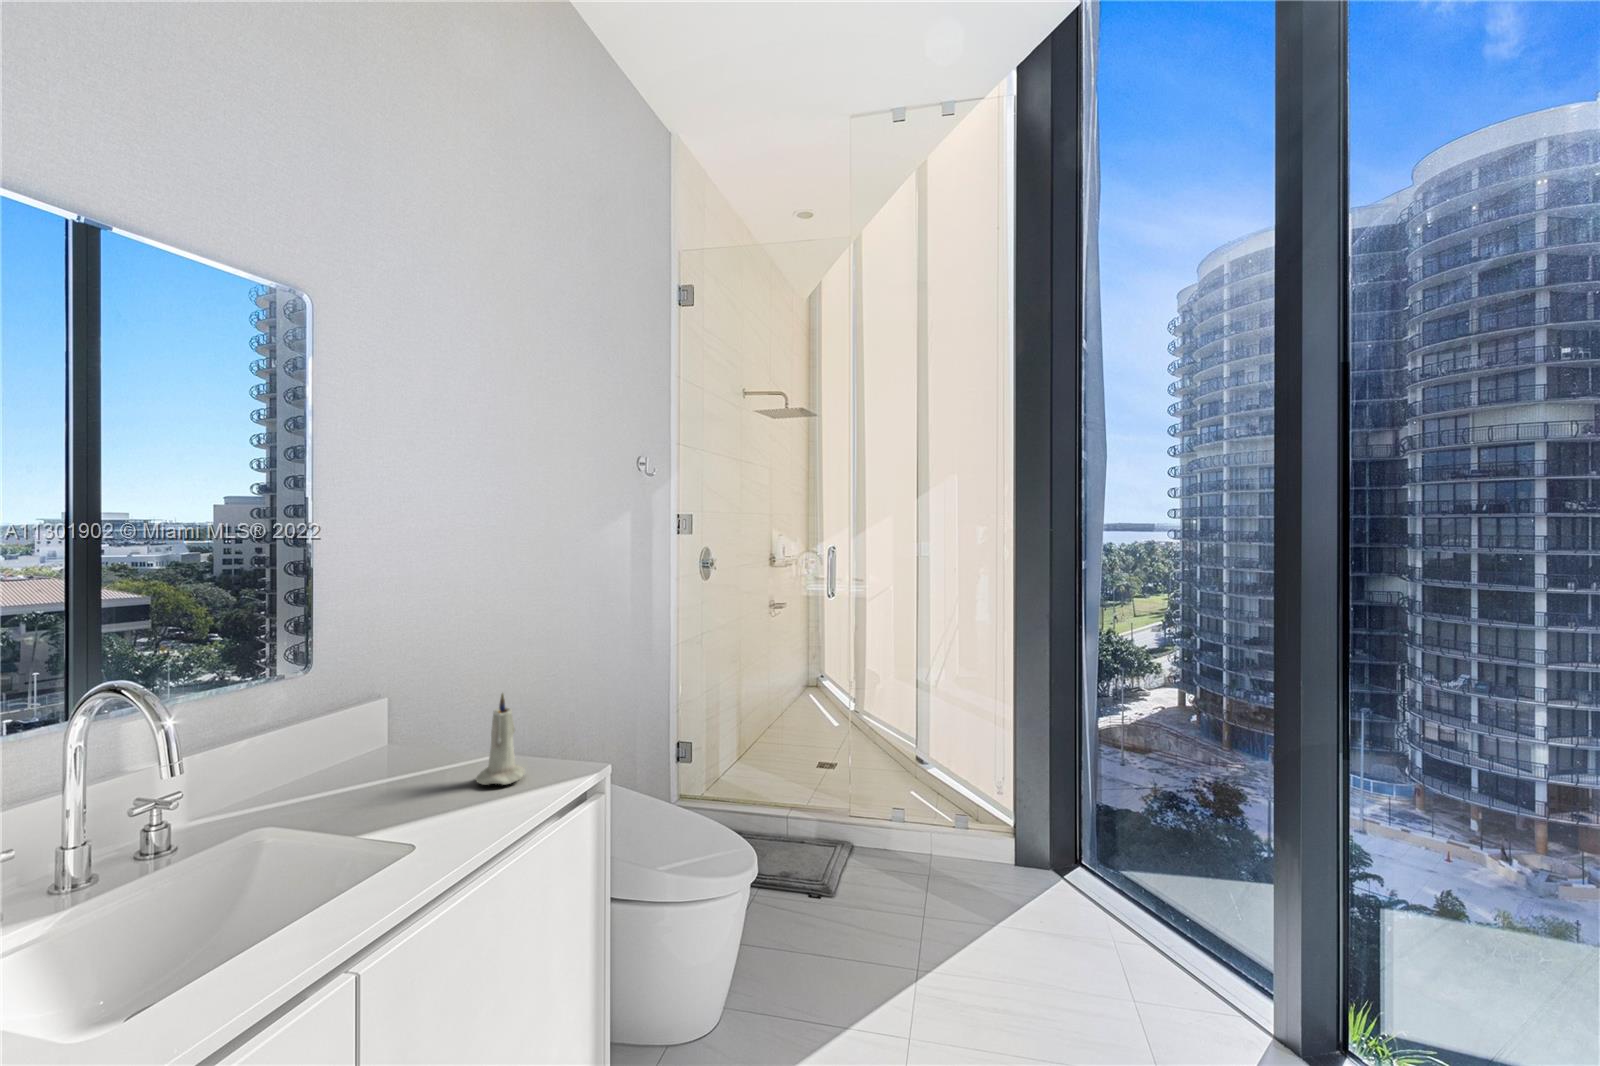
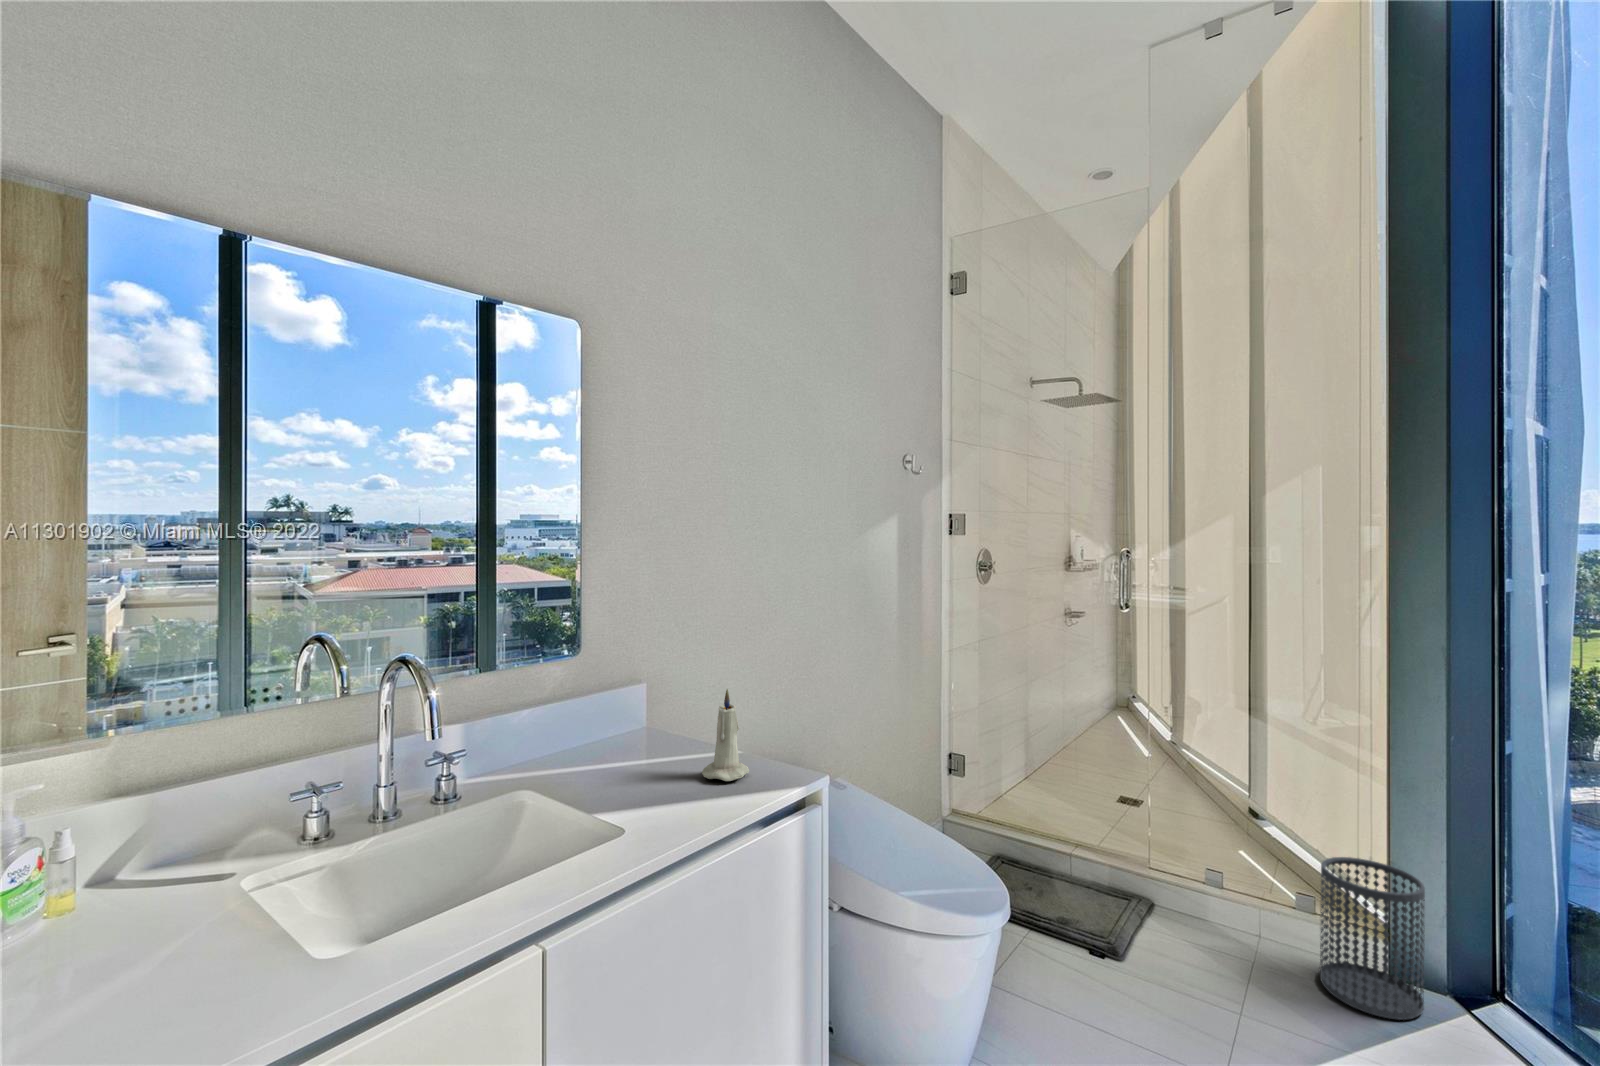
wastebasket: none [973,781,1038,897] -> present [1320,857,1425,1020]

